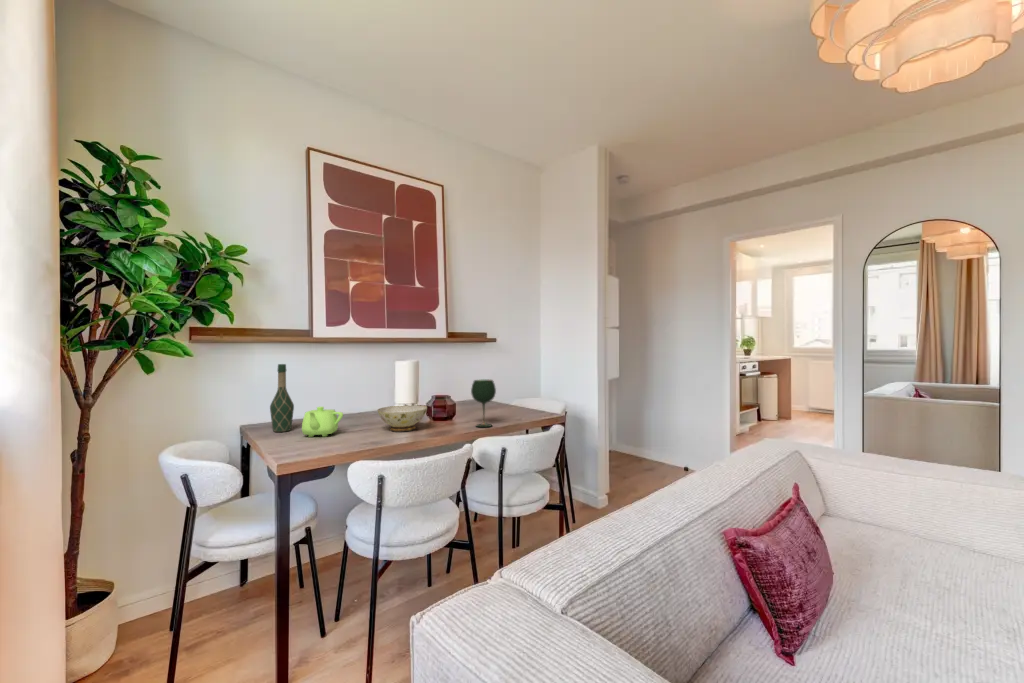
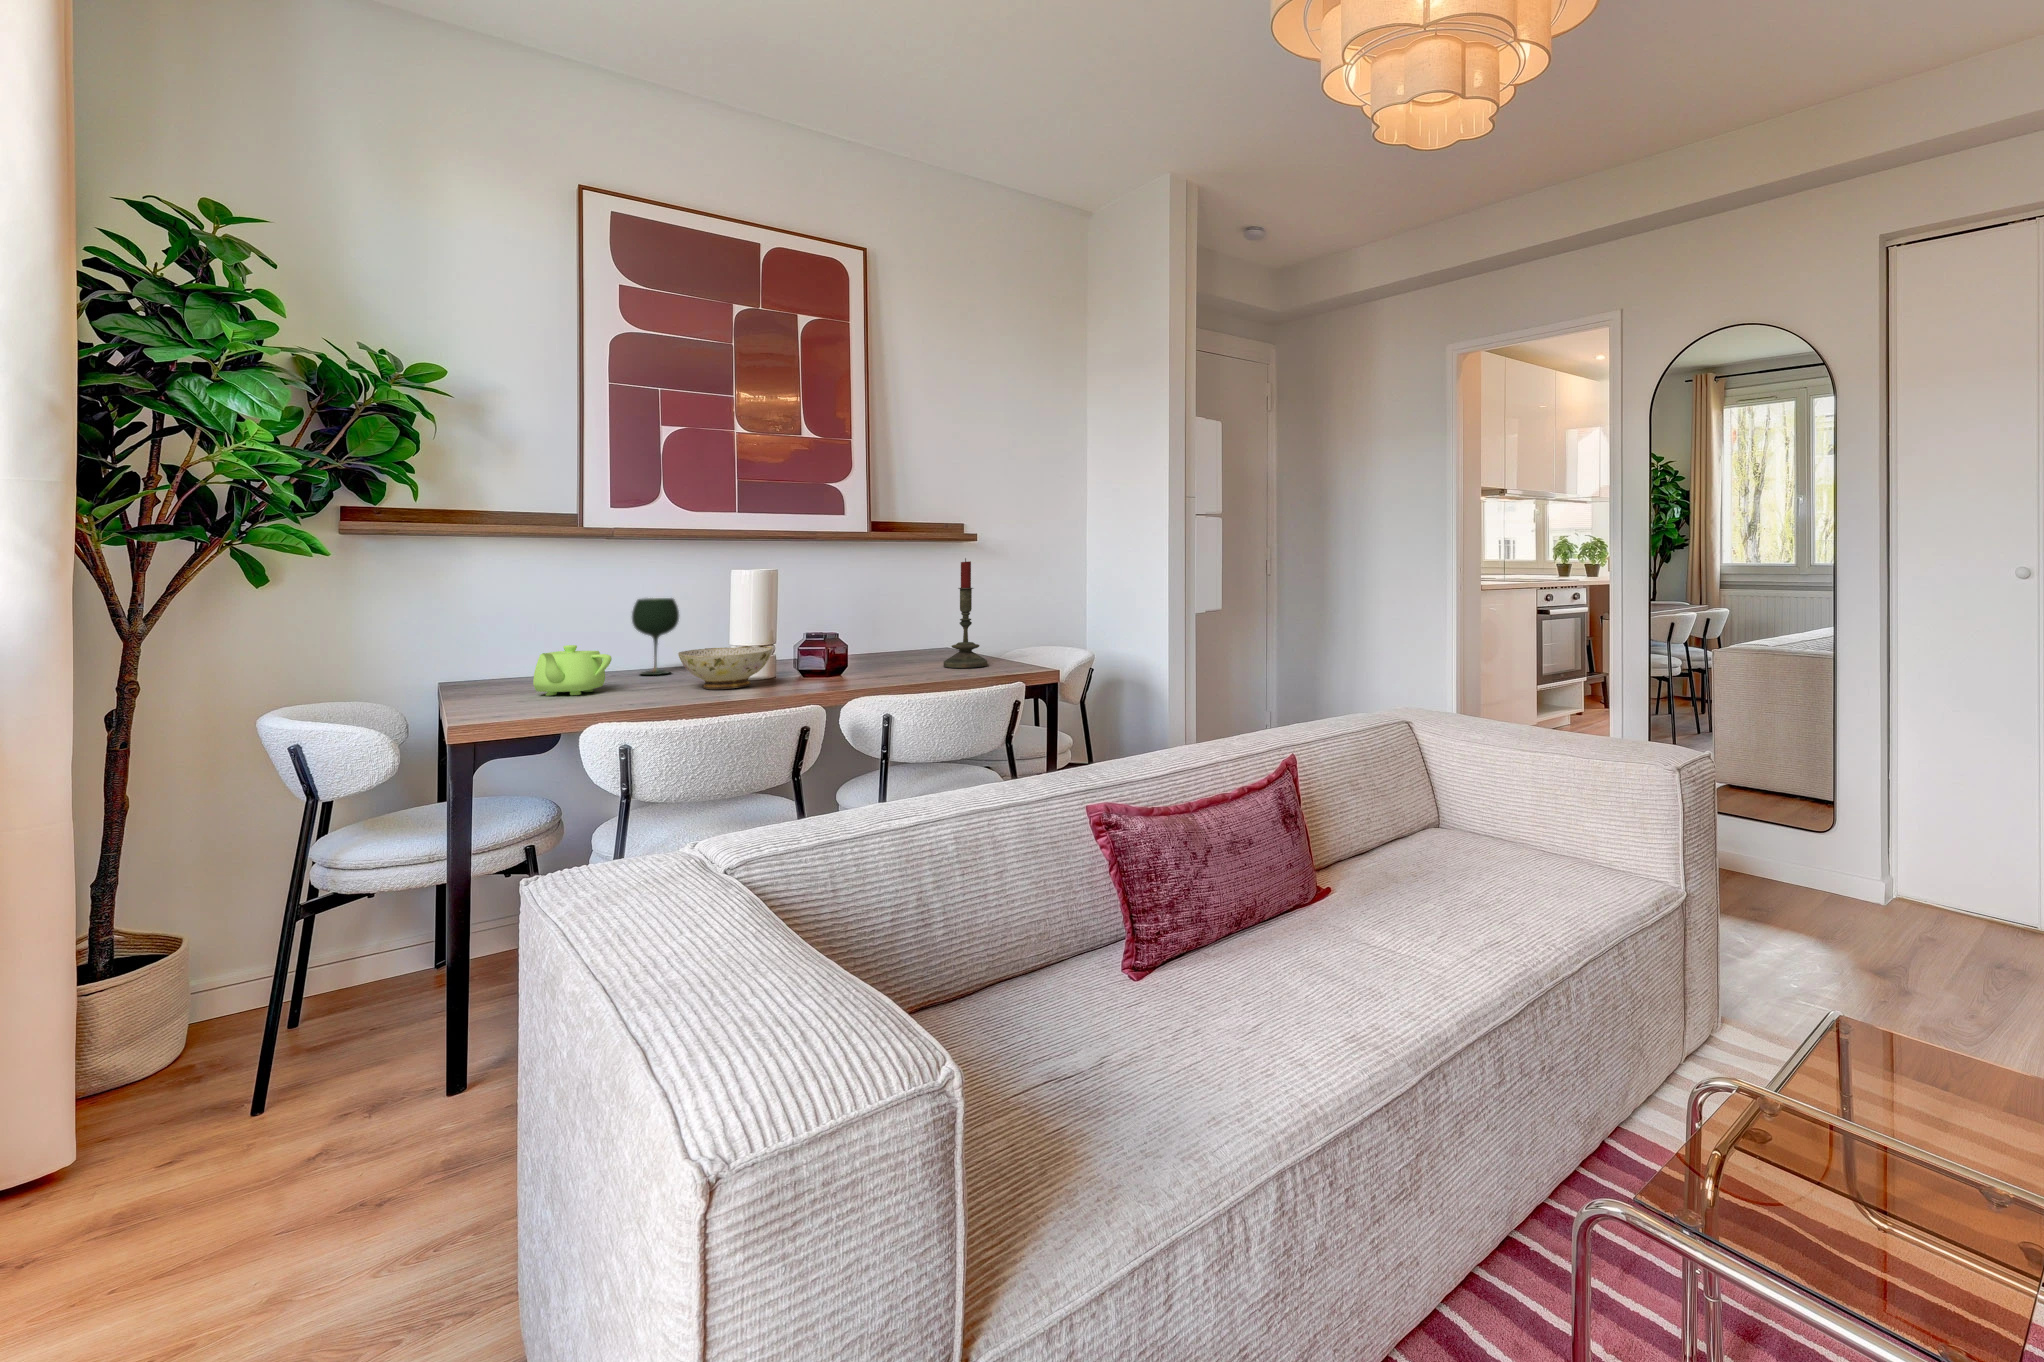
candle: none [503,352,527,415] -> present [944,558,987,668]
wine bottle: present [270,364,294,432] -> none [483,572,530,689]
wine glass: present [471,380,496,427] -> present [632,598,679,675]

